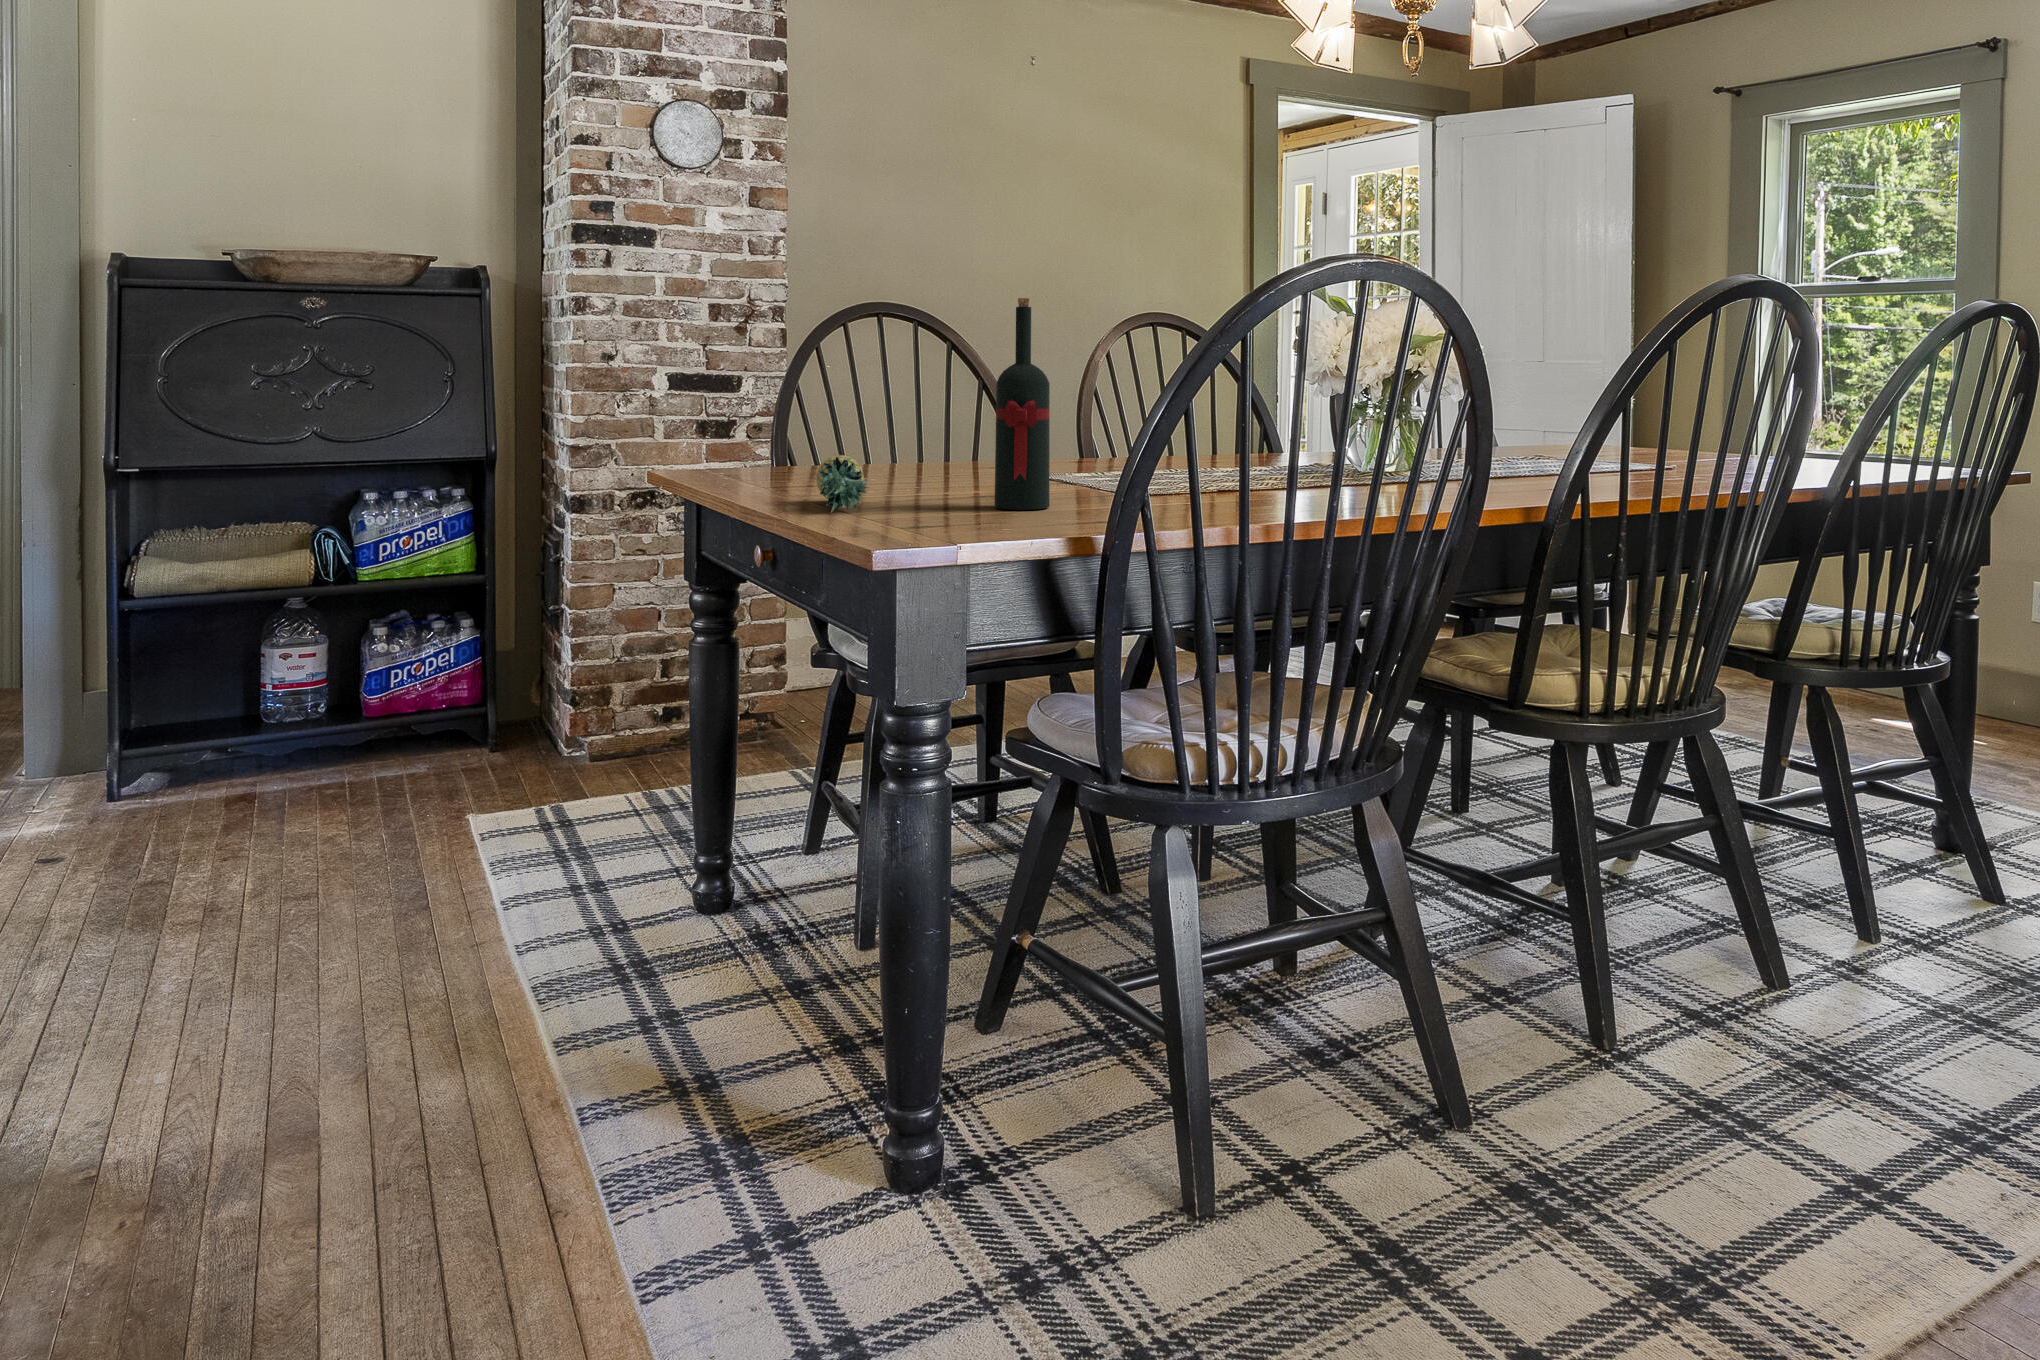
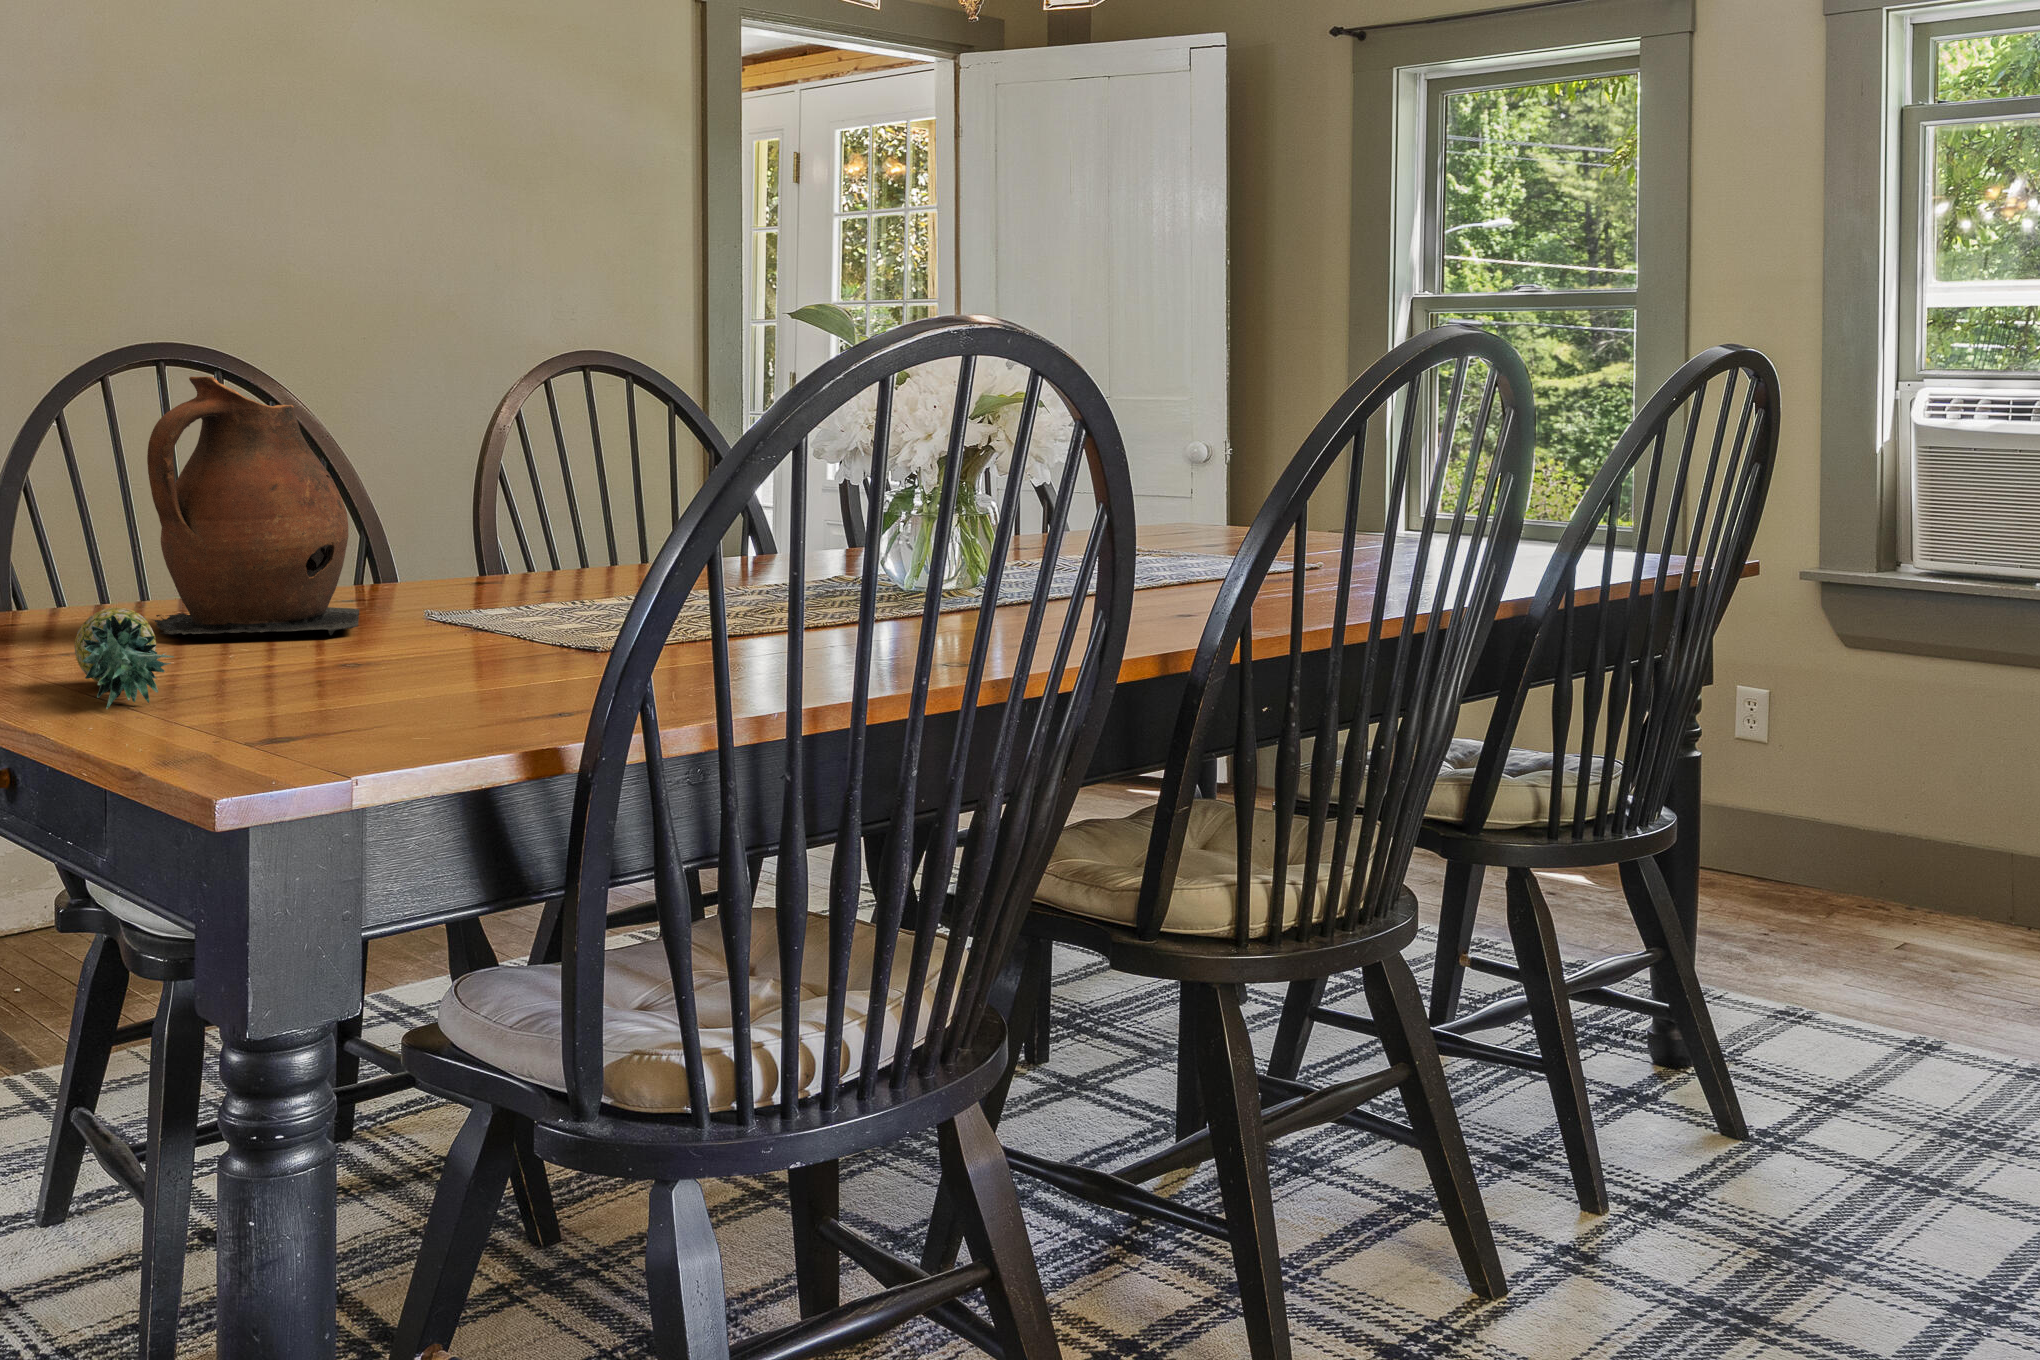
wine bottle: present [995,298,1050,510] -> none [377,356,465,689]
ceramic pitcher: none [866,318,997,484] -> present [147,377,359,635]

